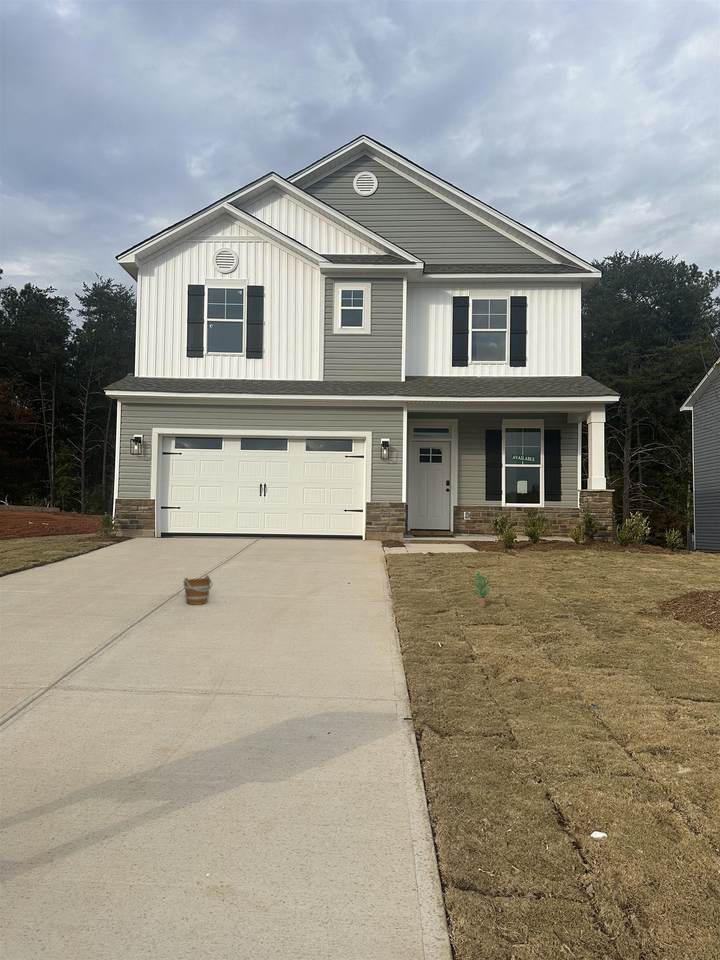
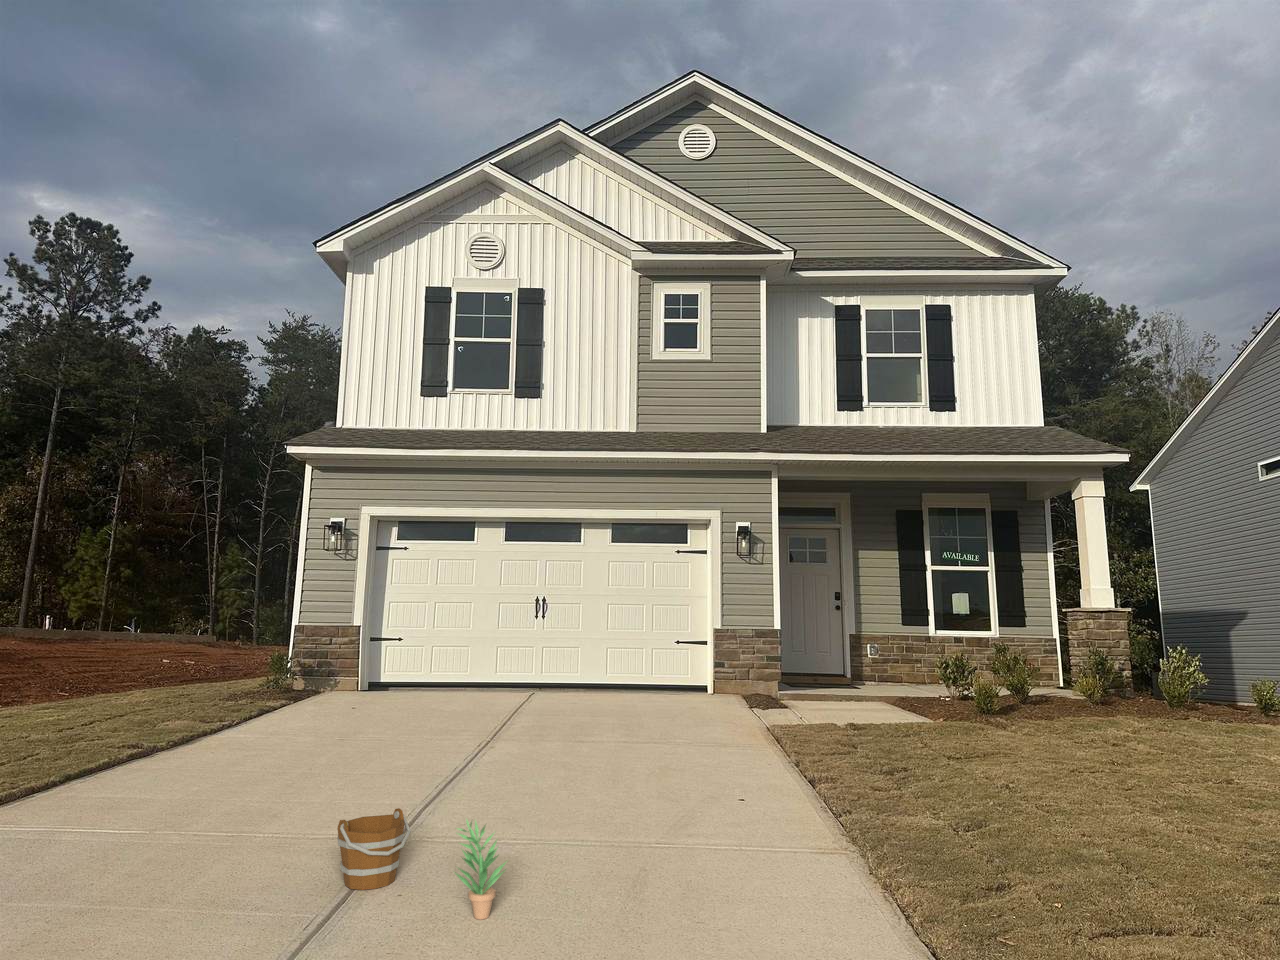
potted plant: present [474,572,490,607] -> present [455,820,506,920]

